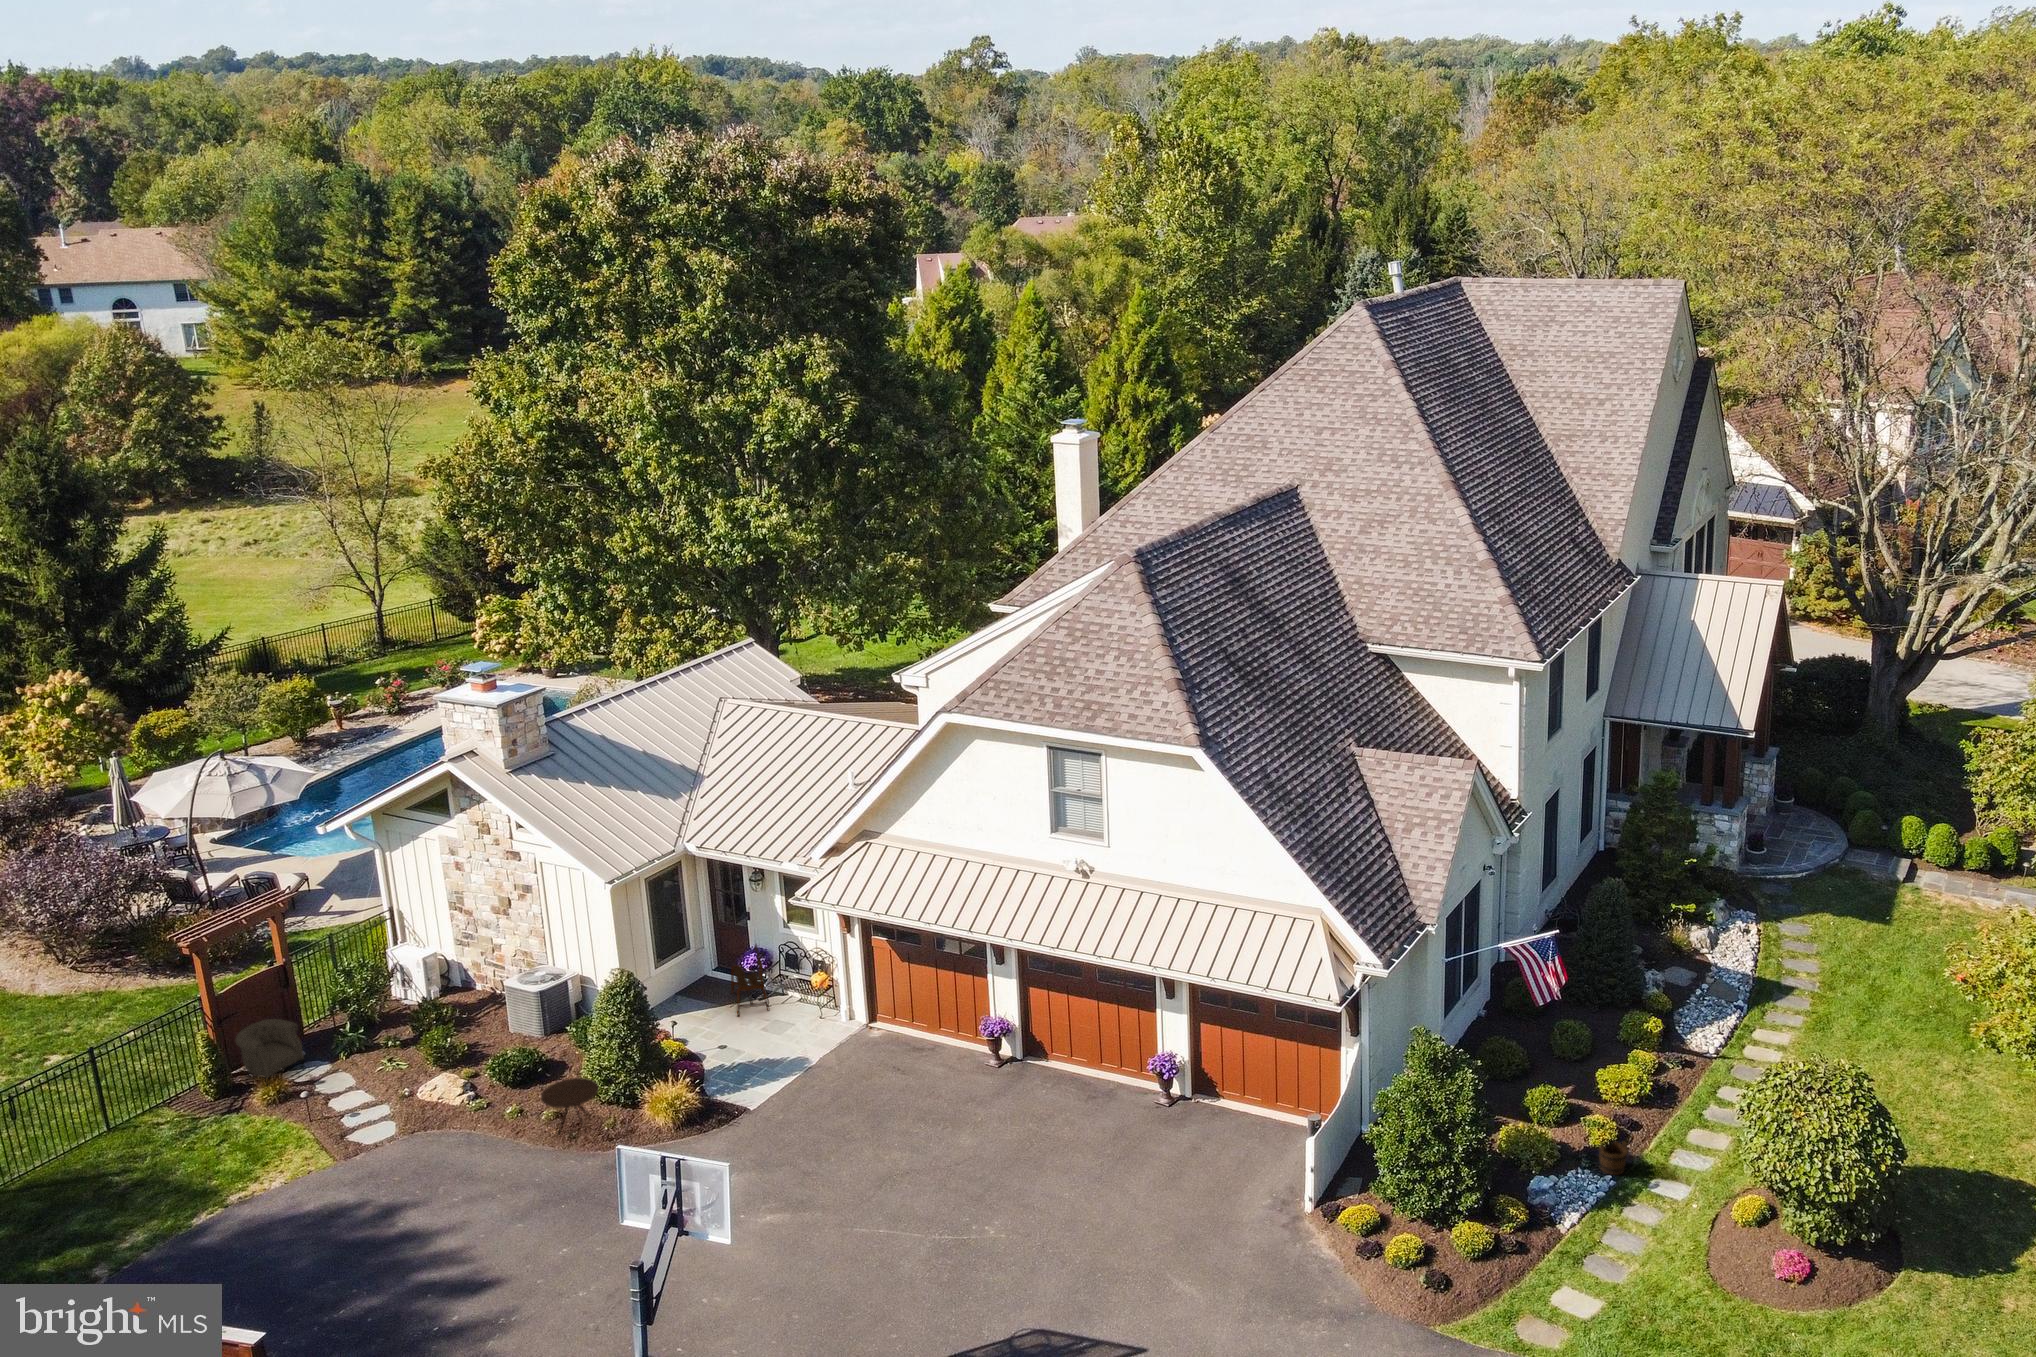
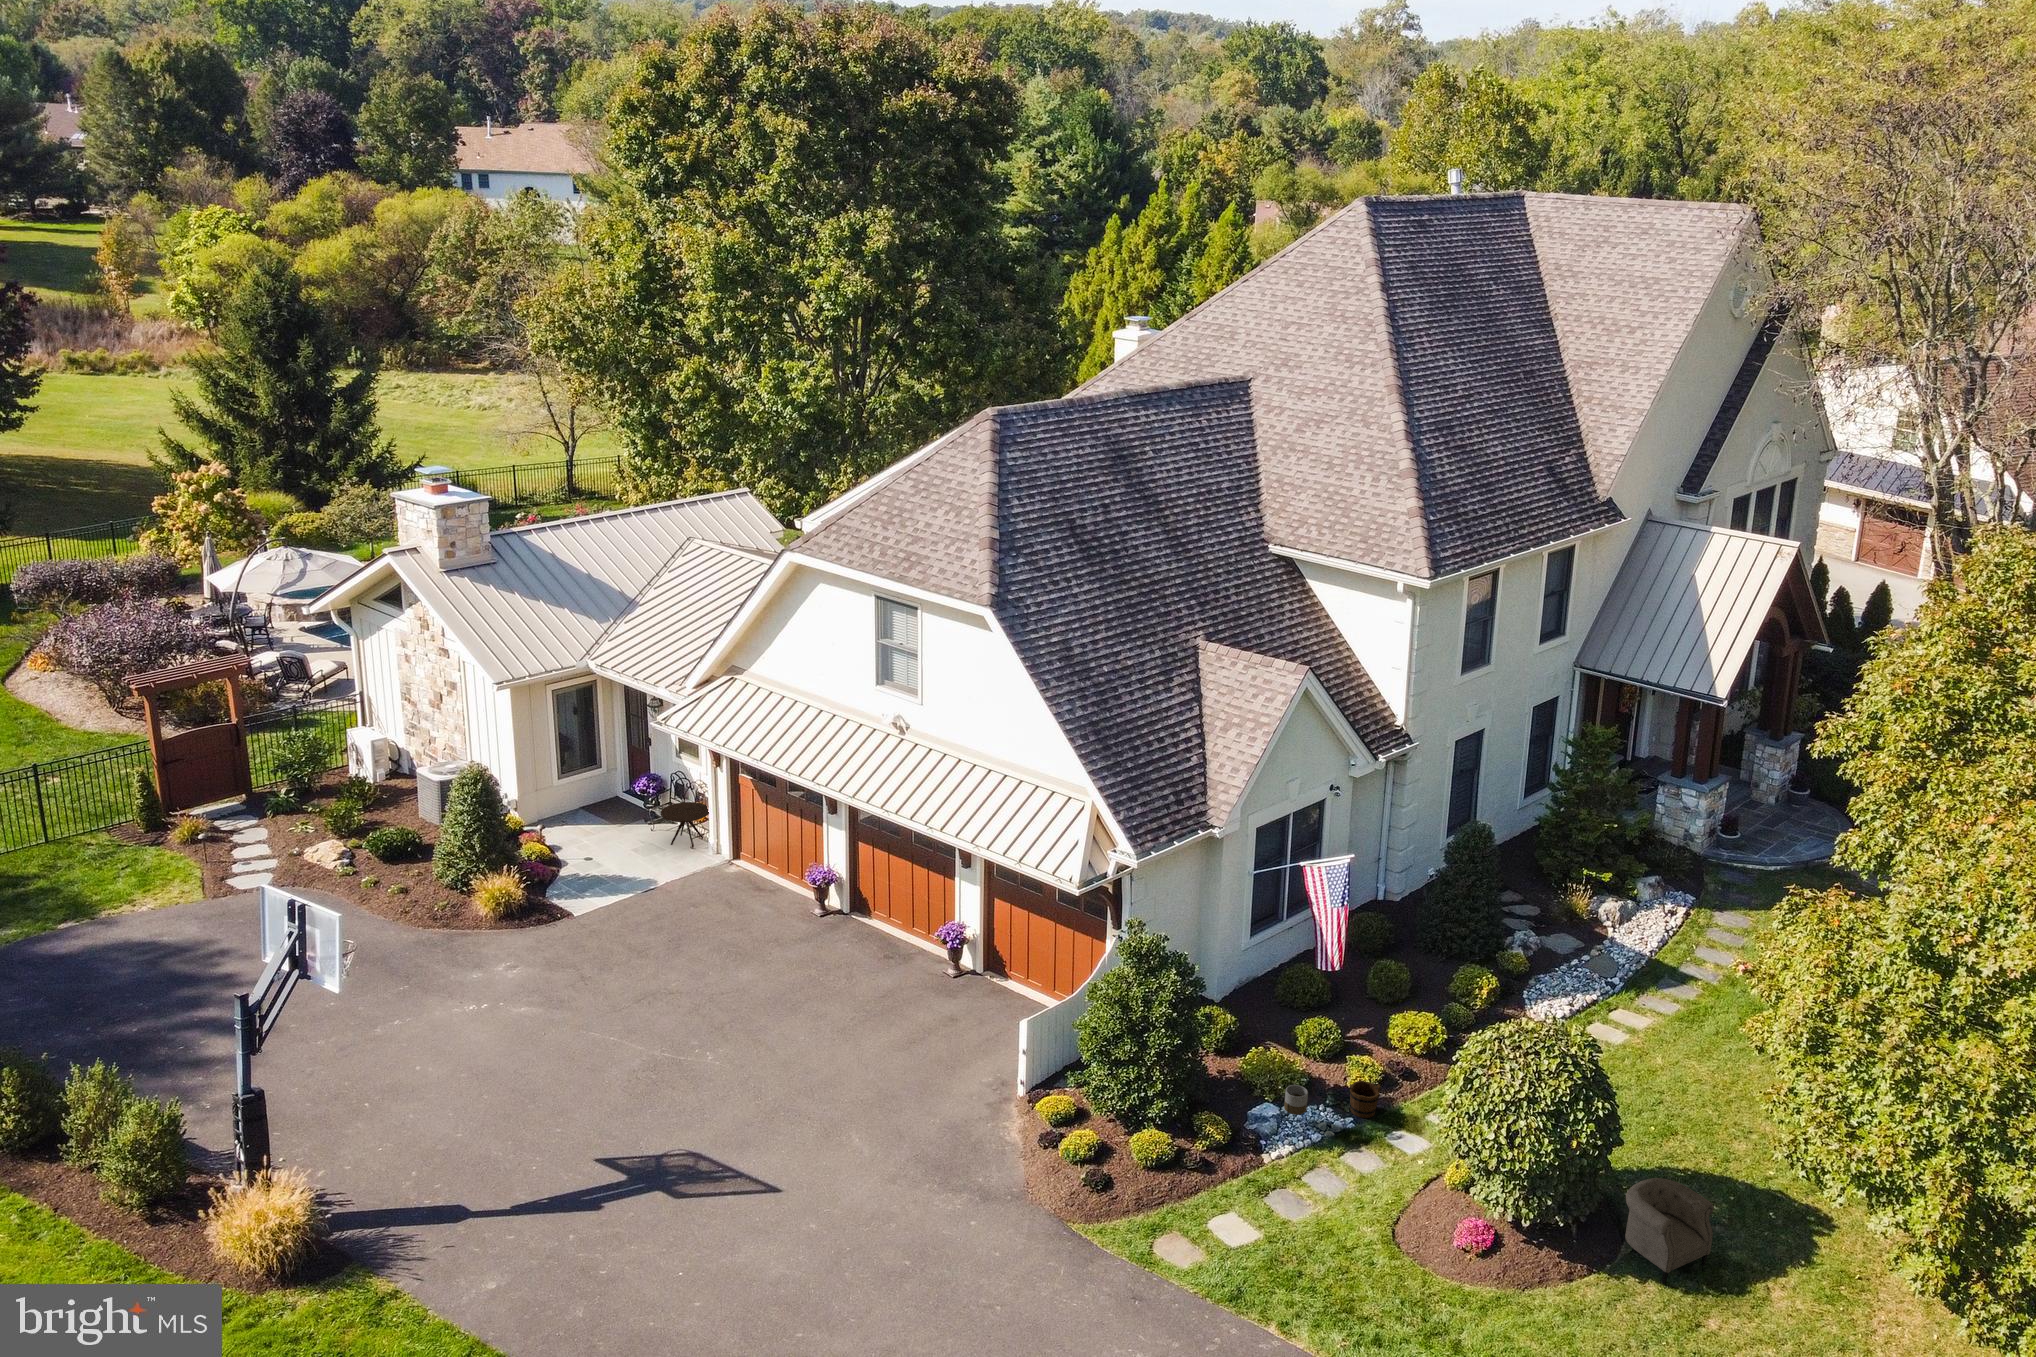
bench: present [731,945,769,1016] -> none [618,769,659,834]
chair: present [236,1019,304,1086] -> present [1625,1178,1714,1284]
round table: present [541,1078,599,1135] -> present [661,802,709,848]
planter: none [1549,1156,1572,1193] -> present [1284,1085,1308,1120]

